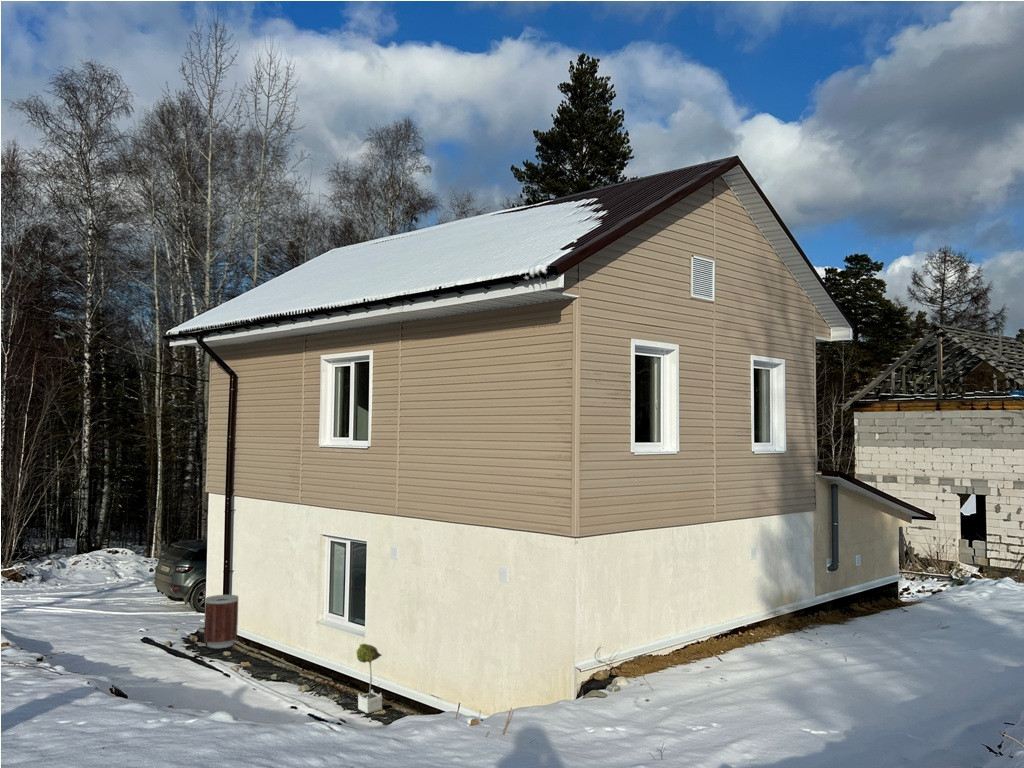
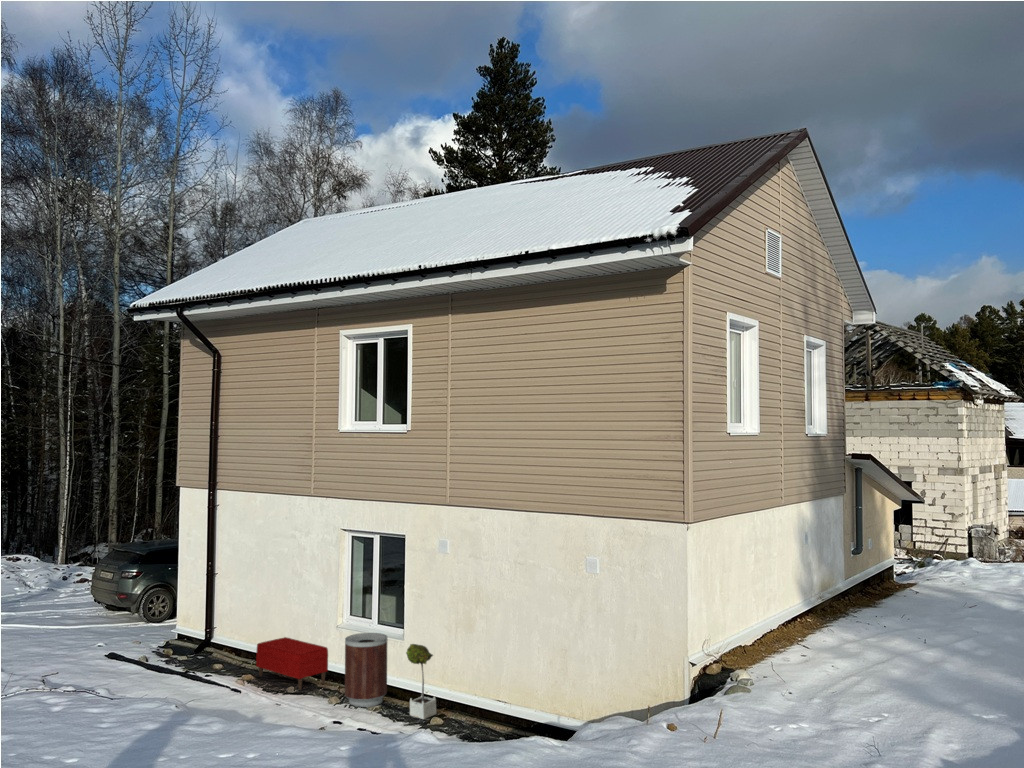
trash can: present [204,595,238,648] -> present [345,633,388,707]
bench: none [252,630,309,679] -> present [256,637,328,690]

